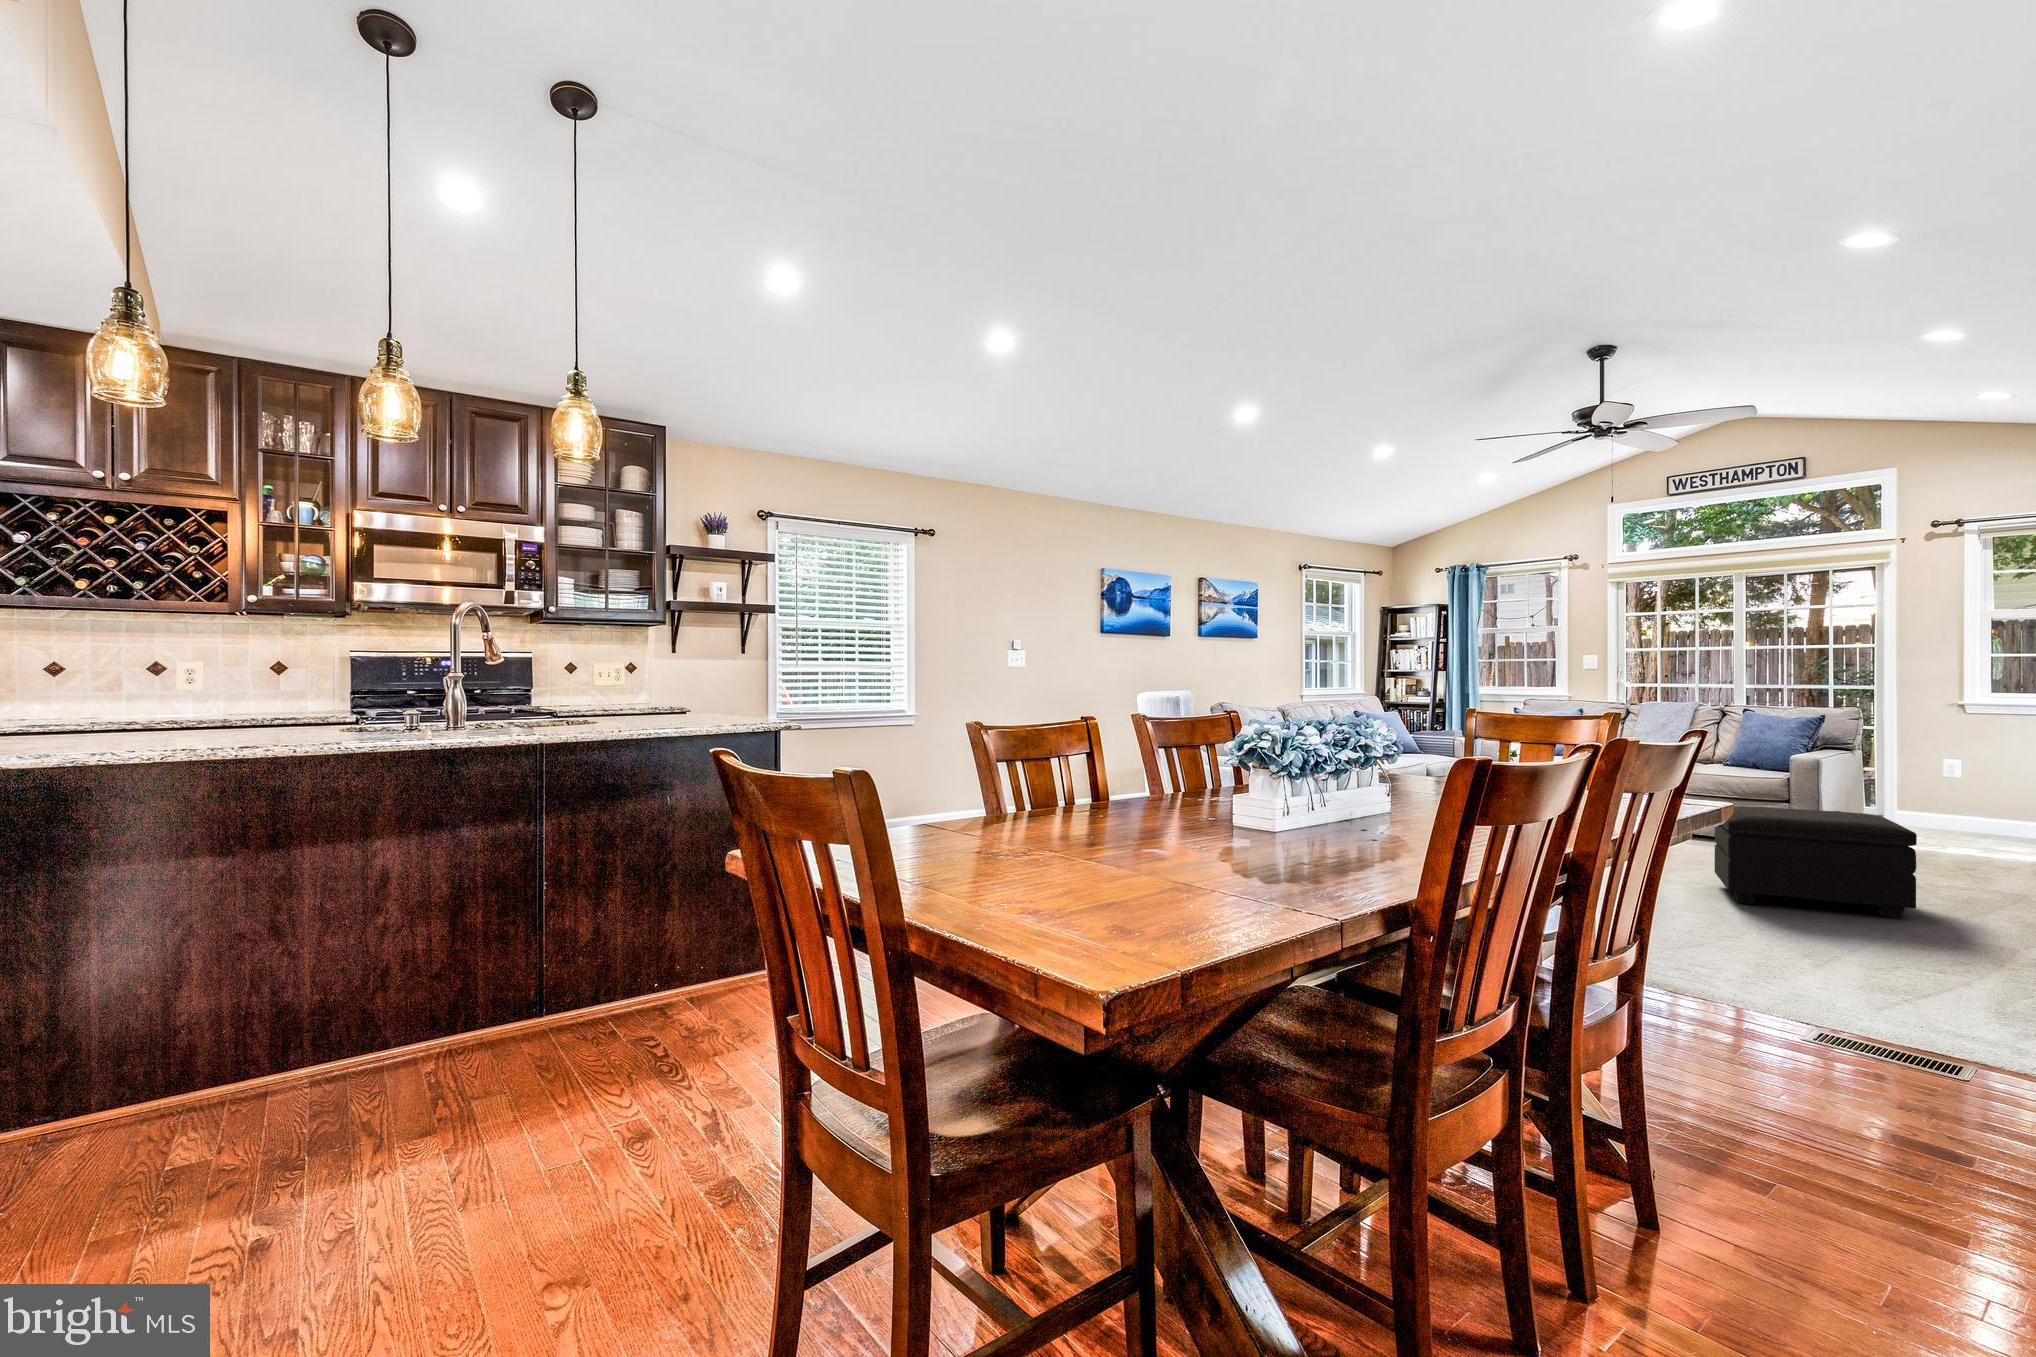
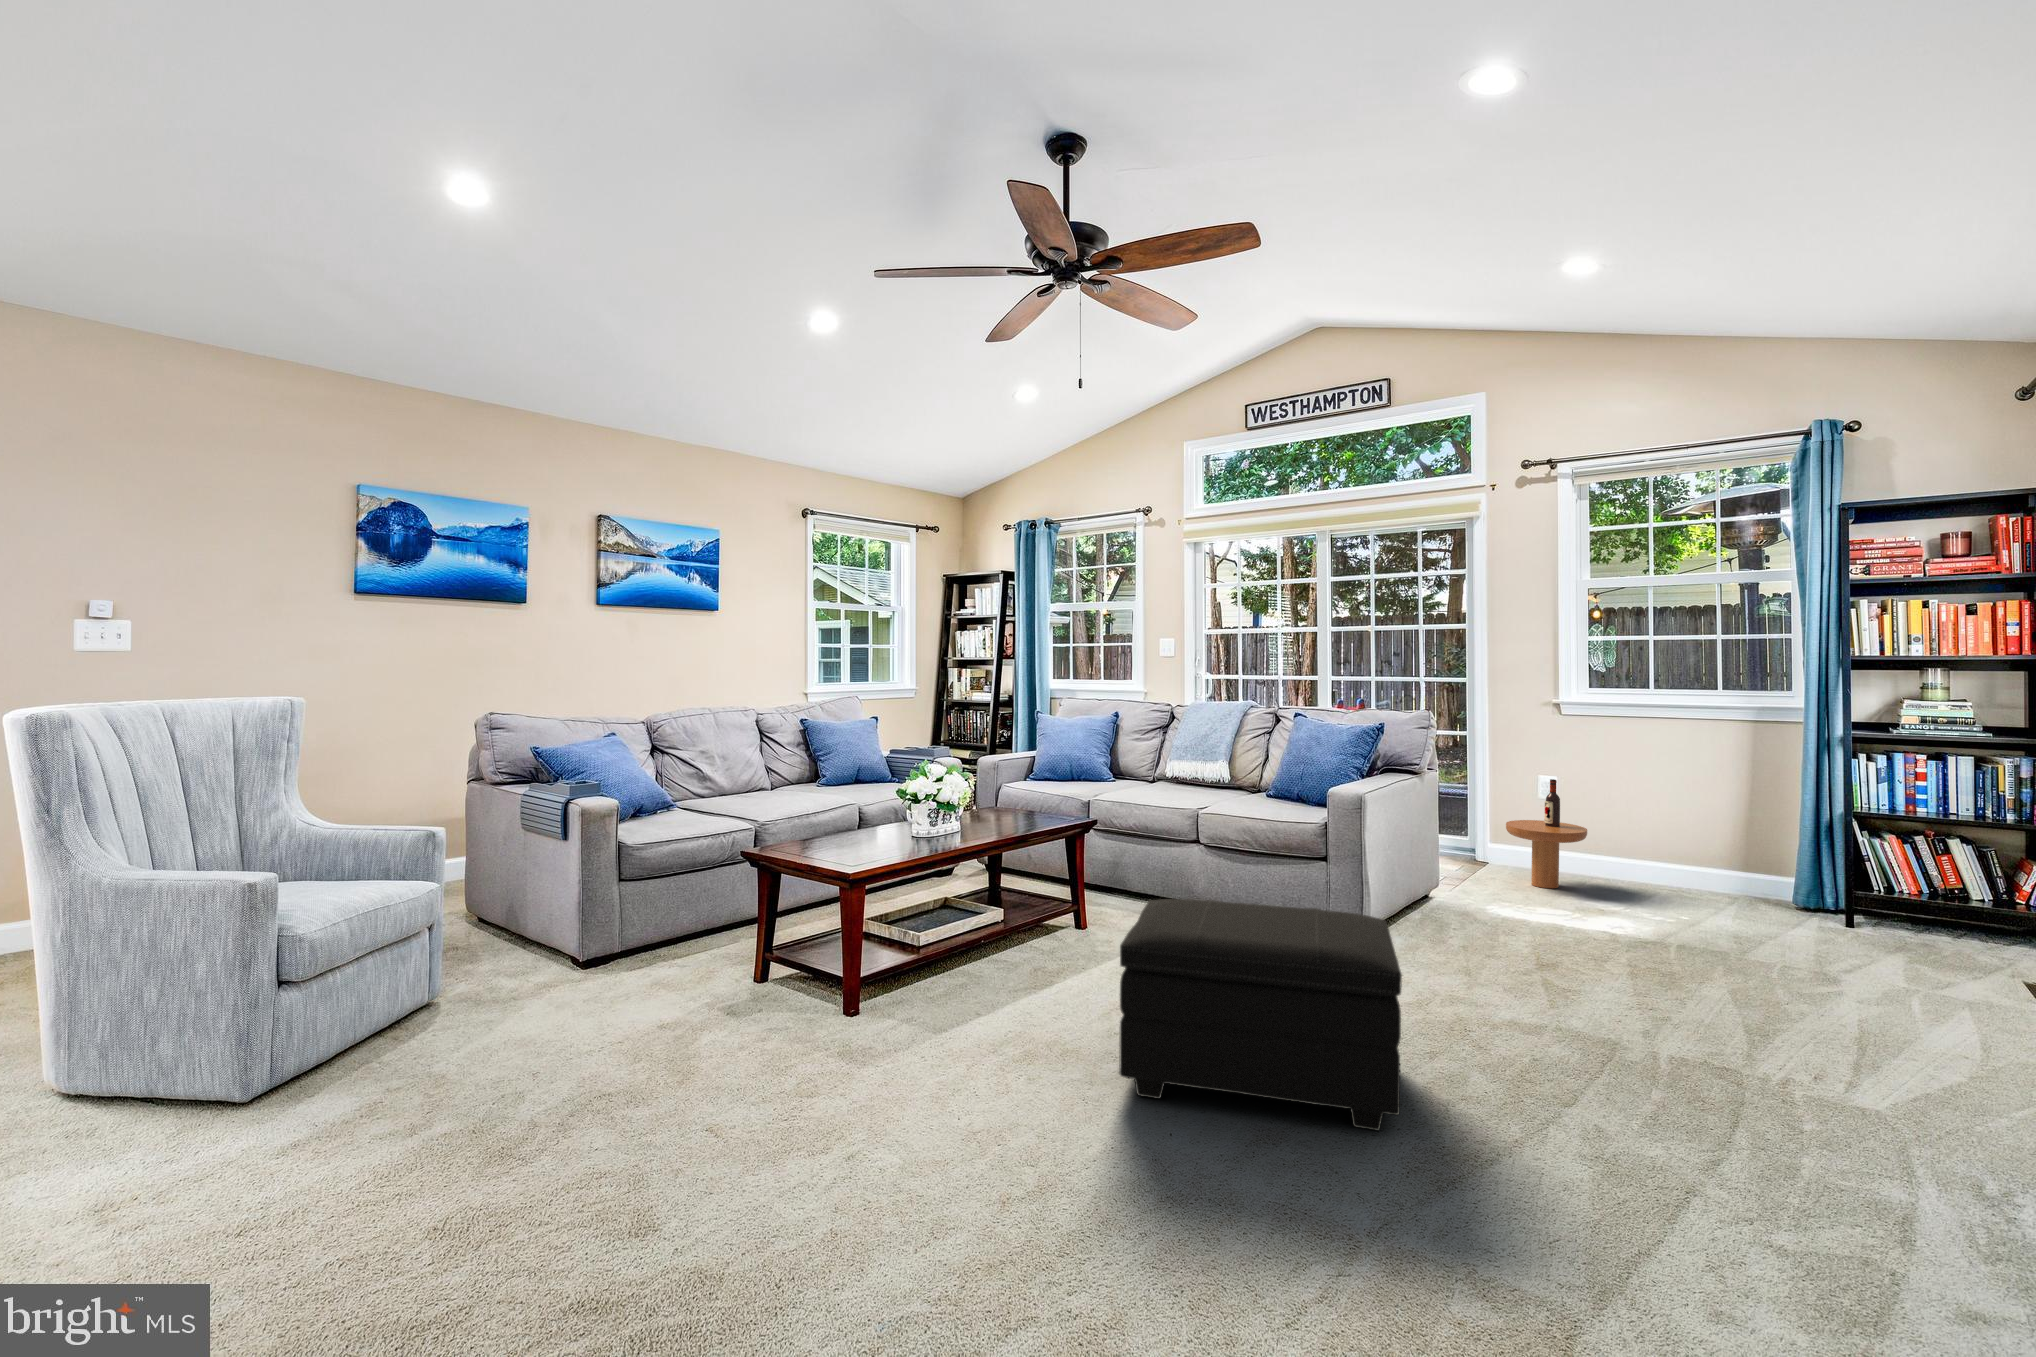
side table: none [1923,758,1998,838] -> present [1506,779,1587,888]

